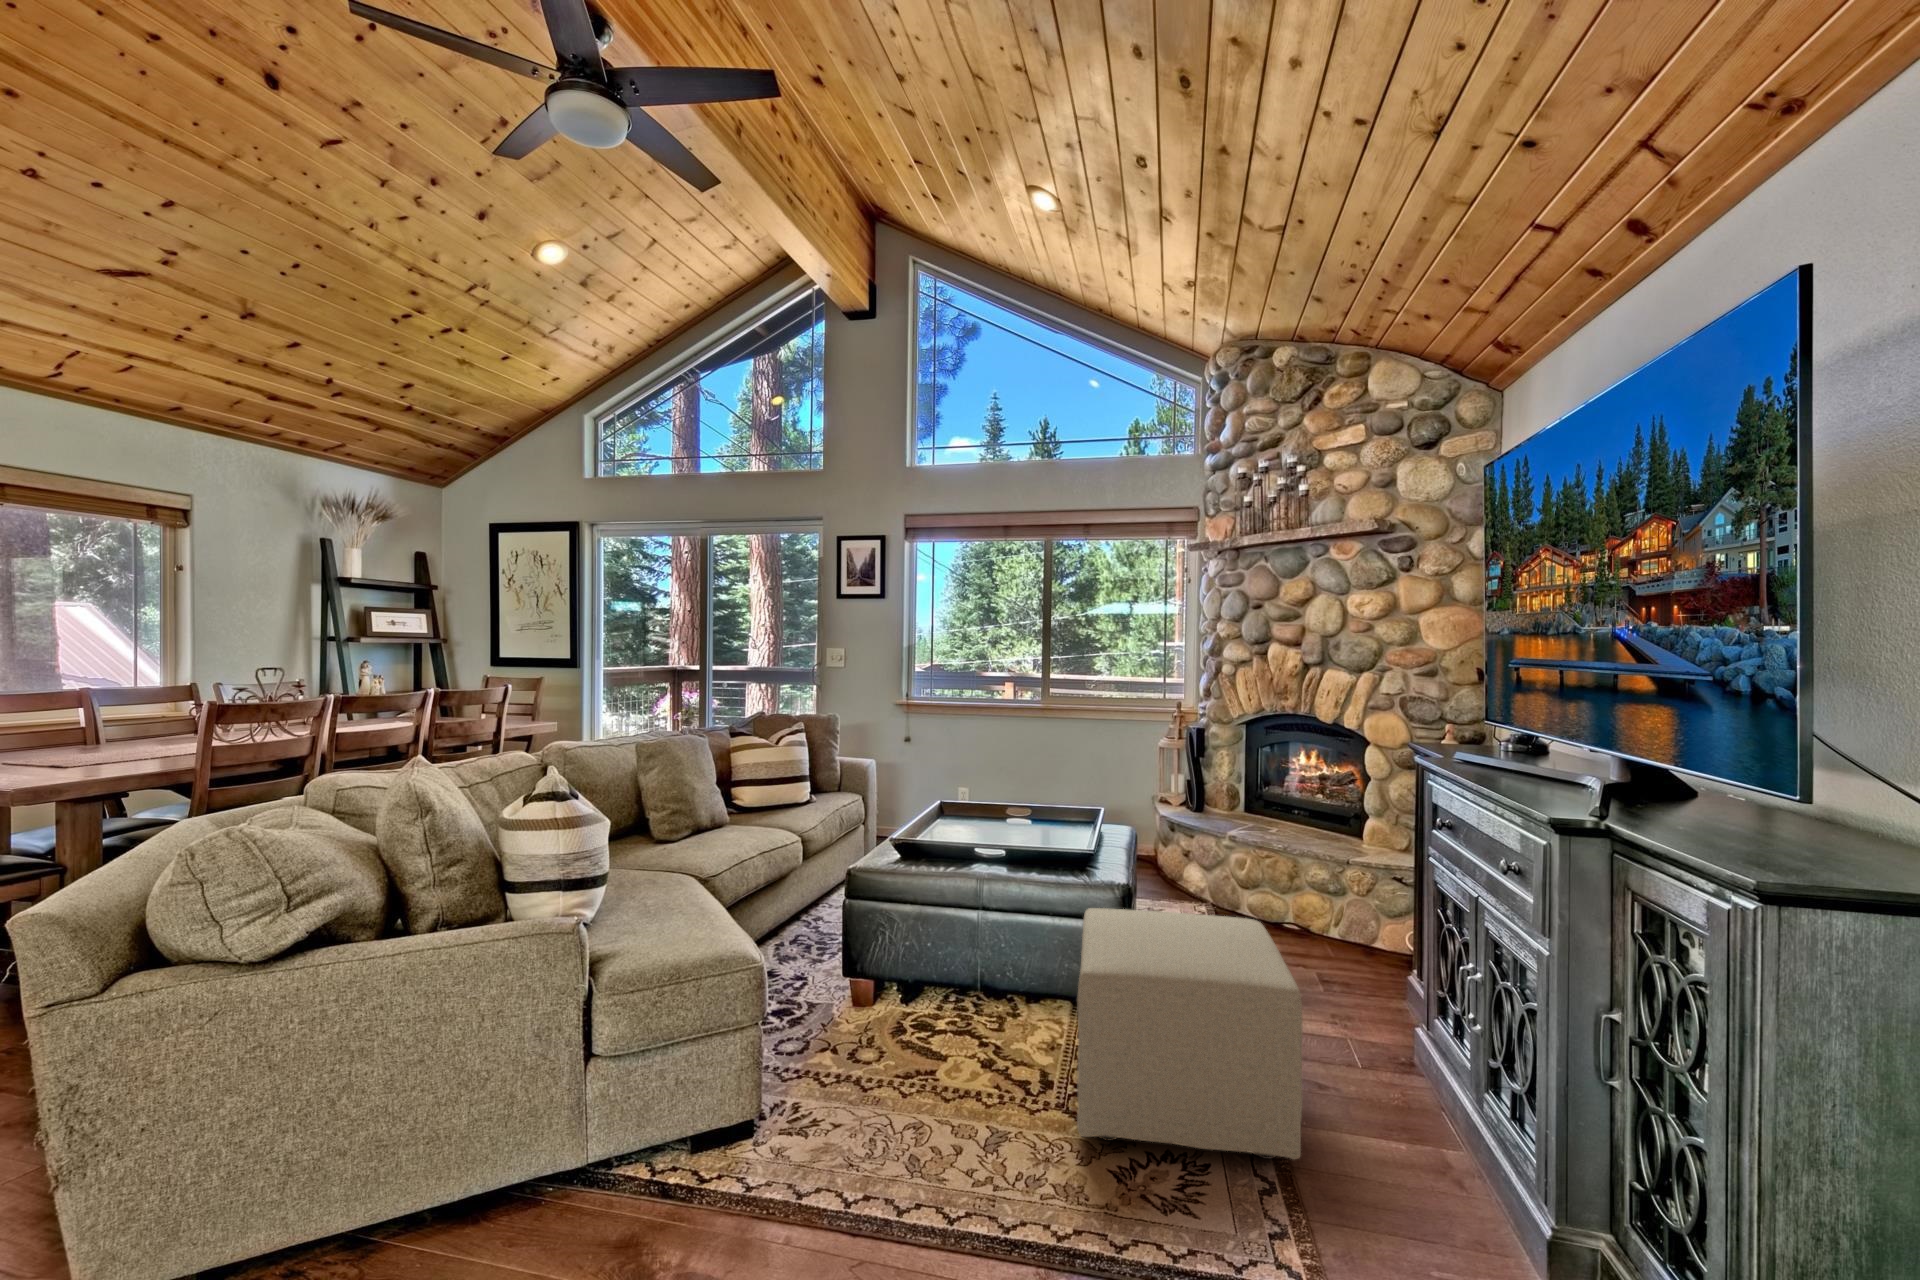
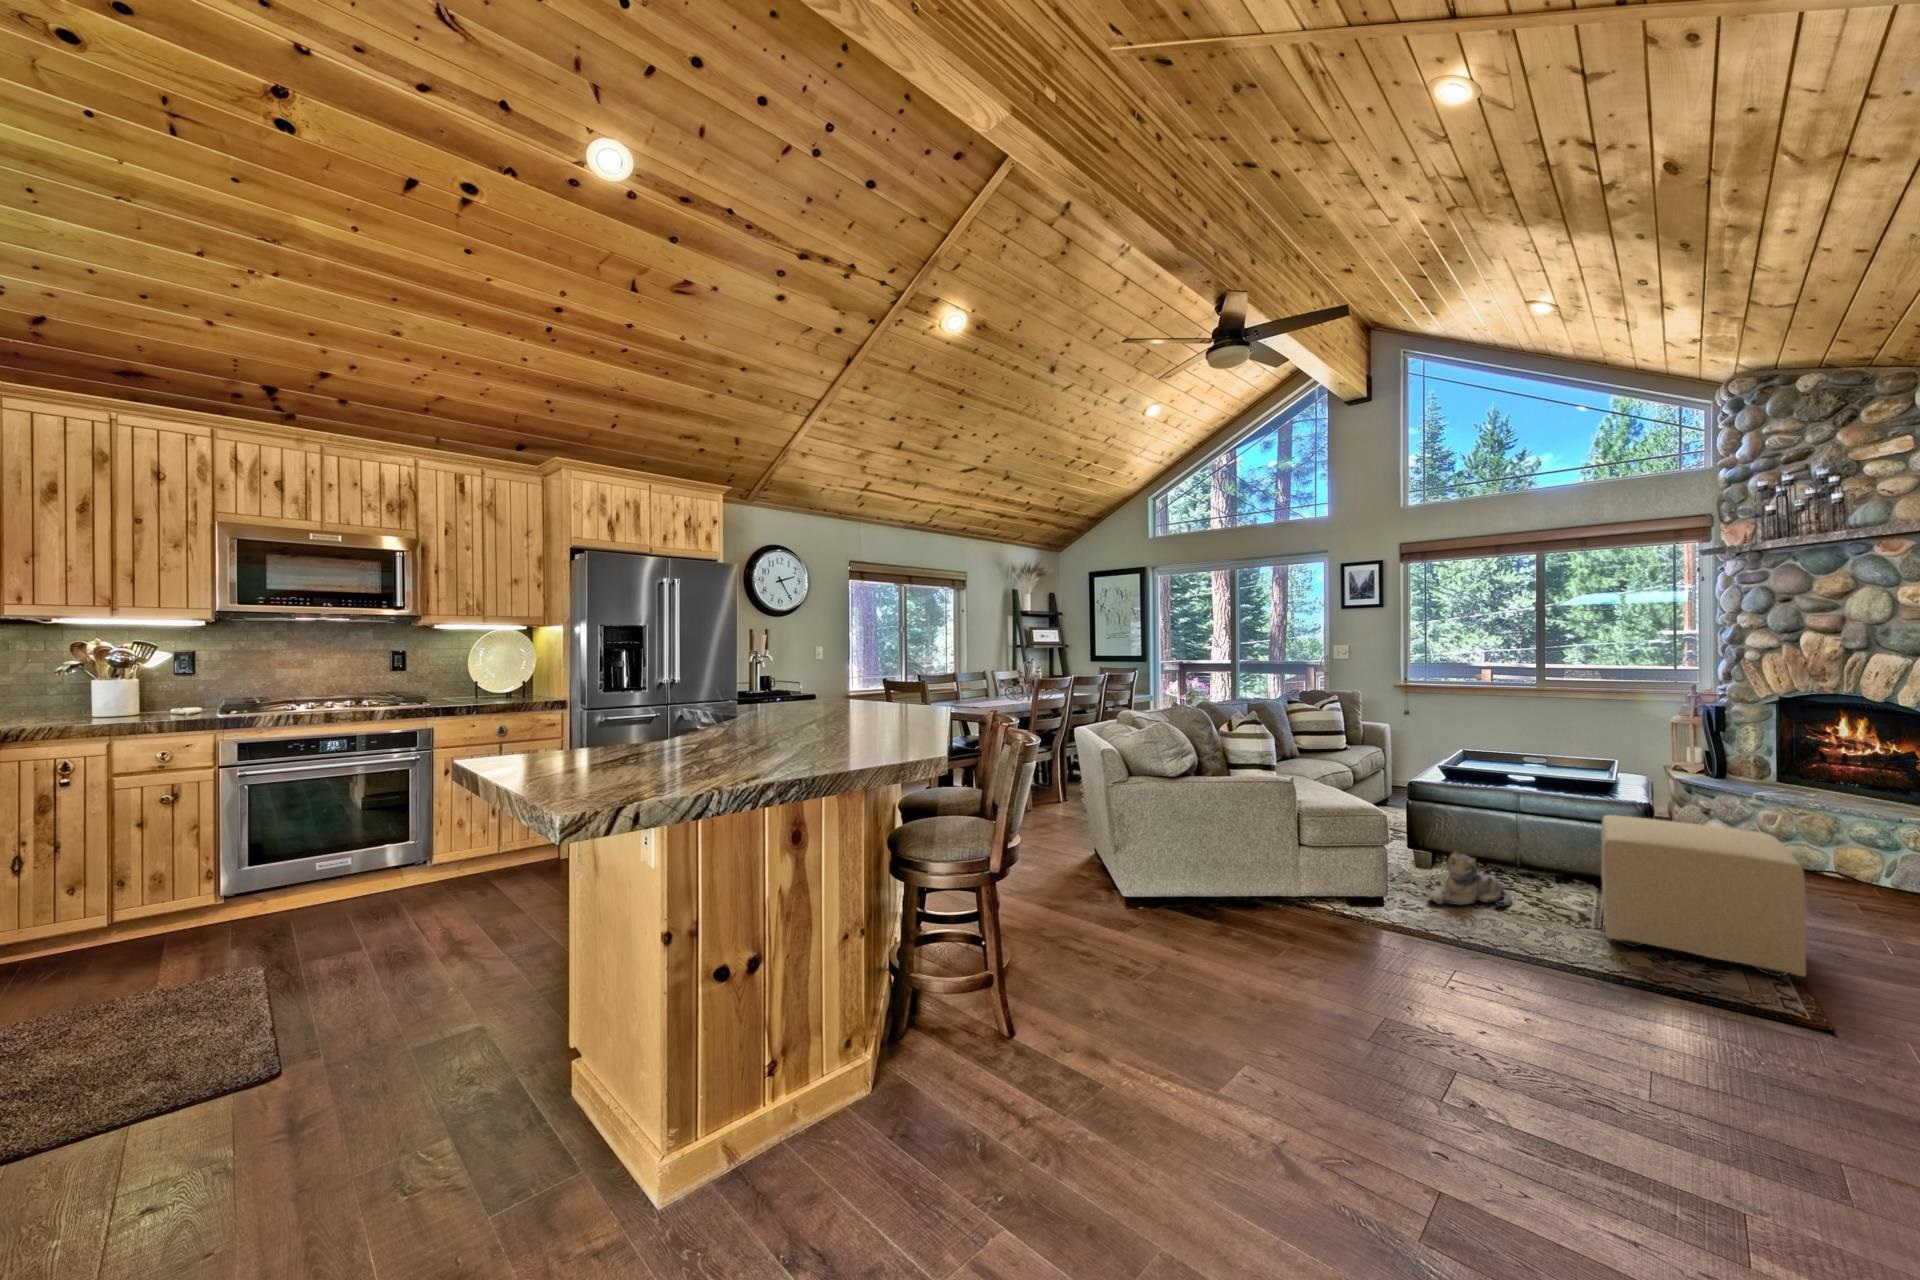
plush toy: none [846,999,971,1106] -> present [1428,852,1512,907]

